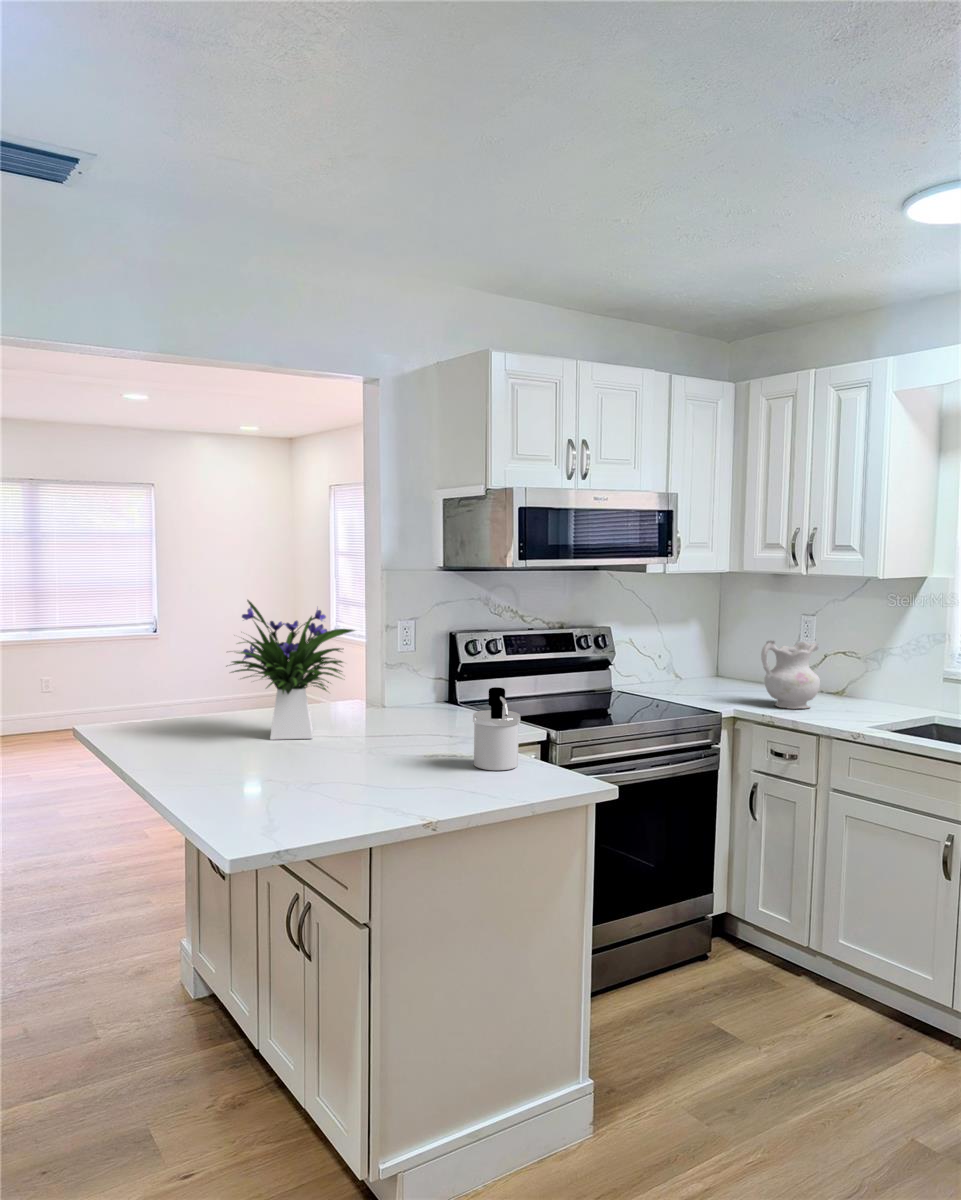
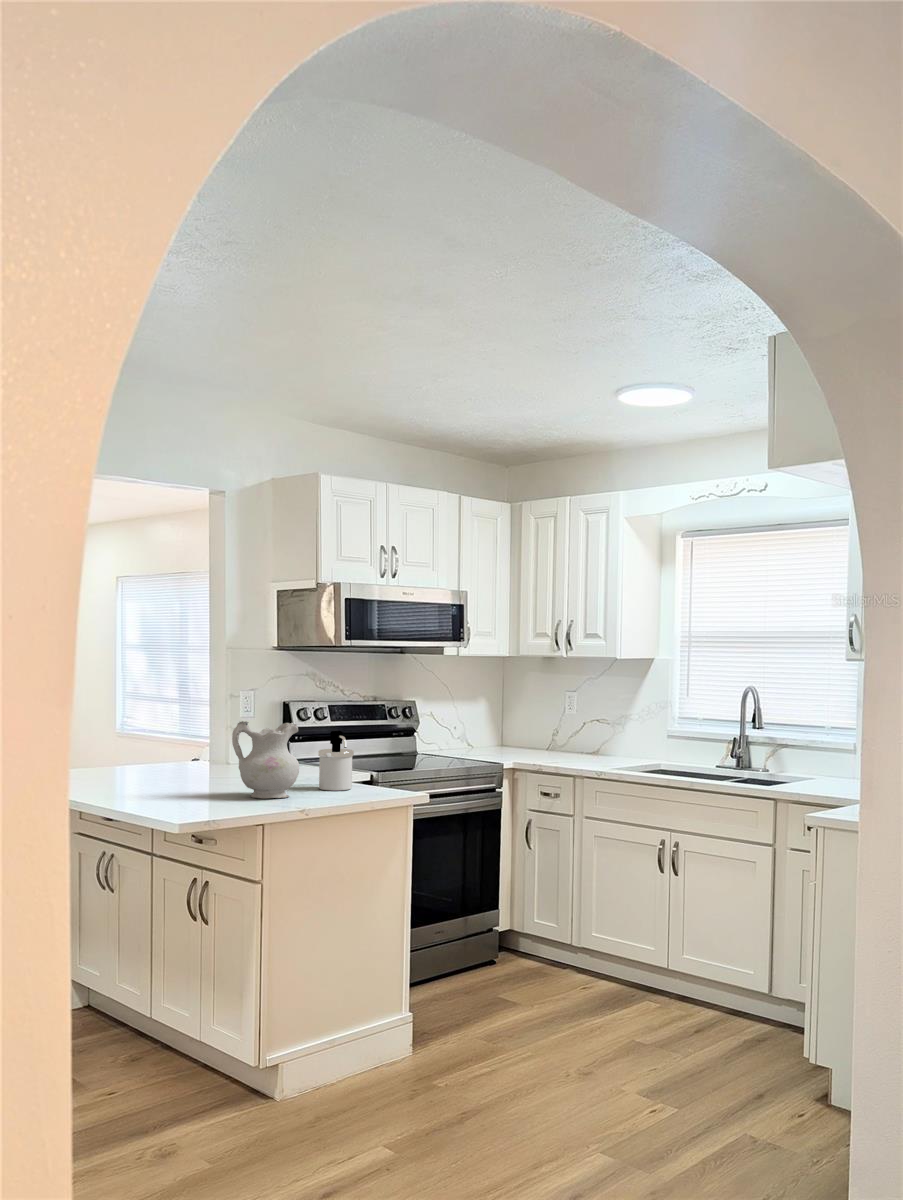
flower arrangement: present [231,600,355,740] -> none [113,669,220,781]
ceramic pitcher: present [761,640,820,709] -> present [232,721,299,799]

